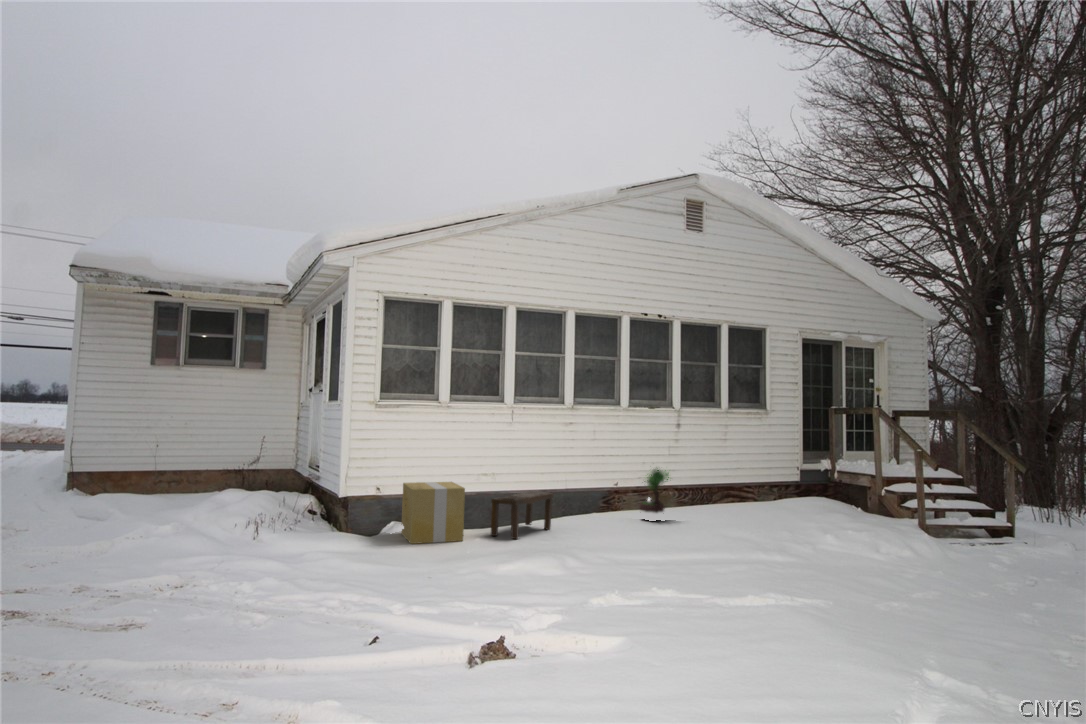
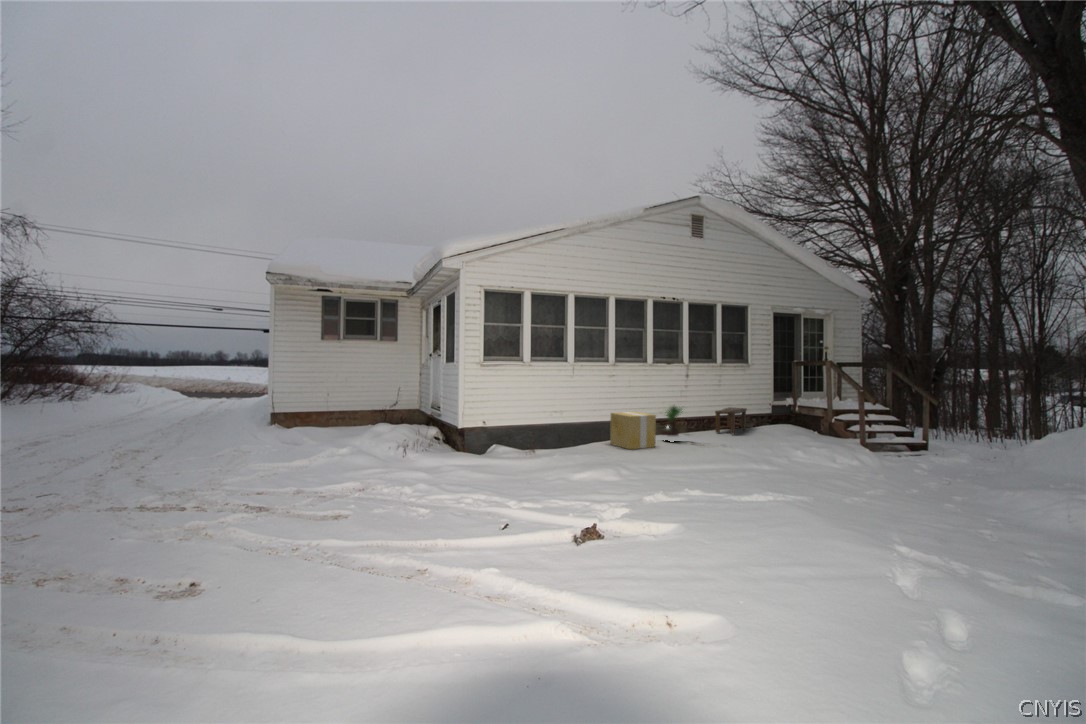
cardboard box: present [401,482,465,544] -> present [610,412,656,449]
bench: present [491,491,554,539] -> present [715,407,747,434]

